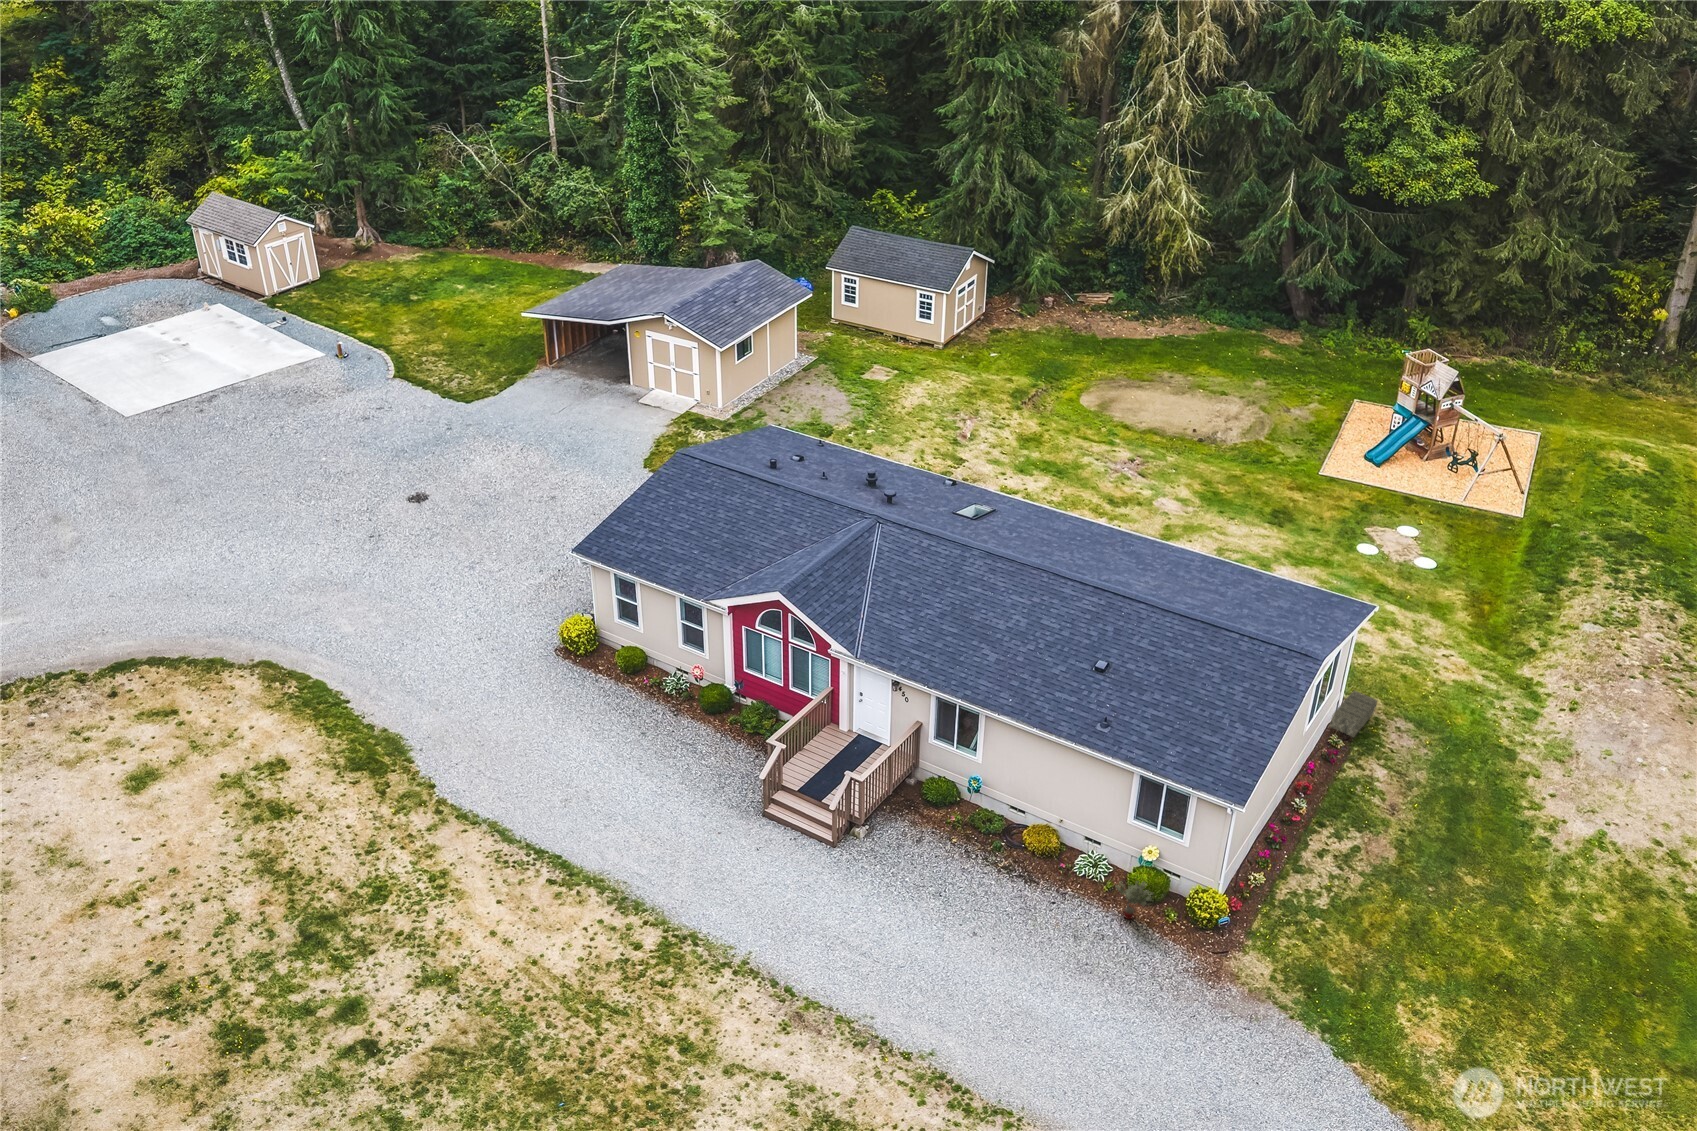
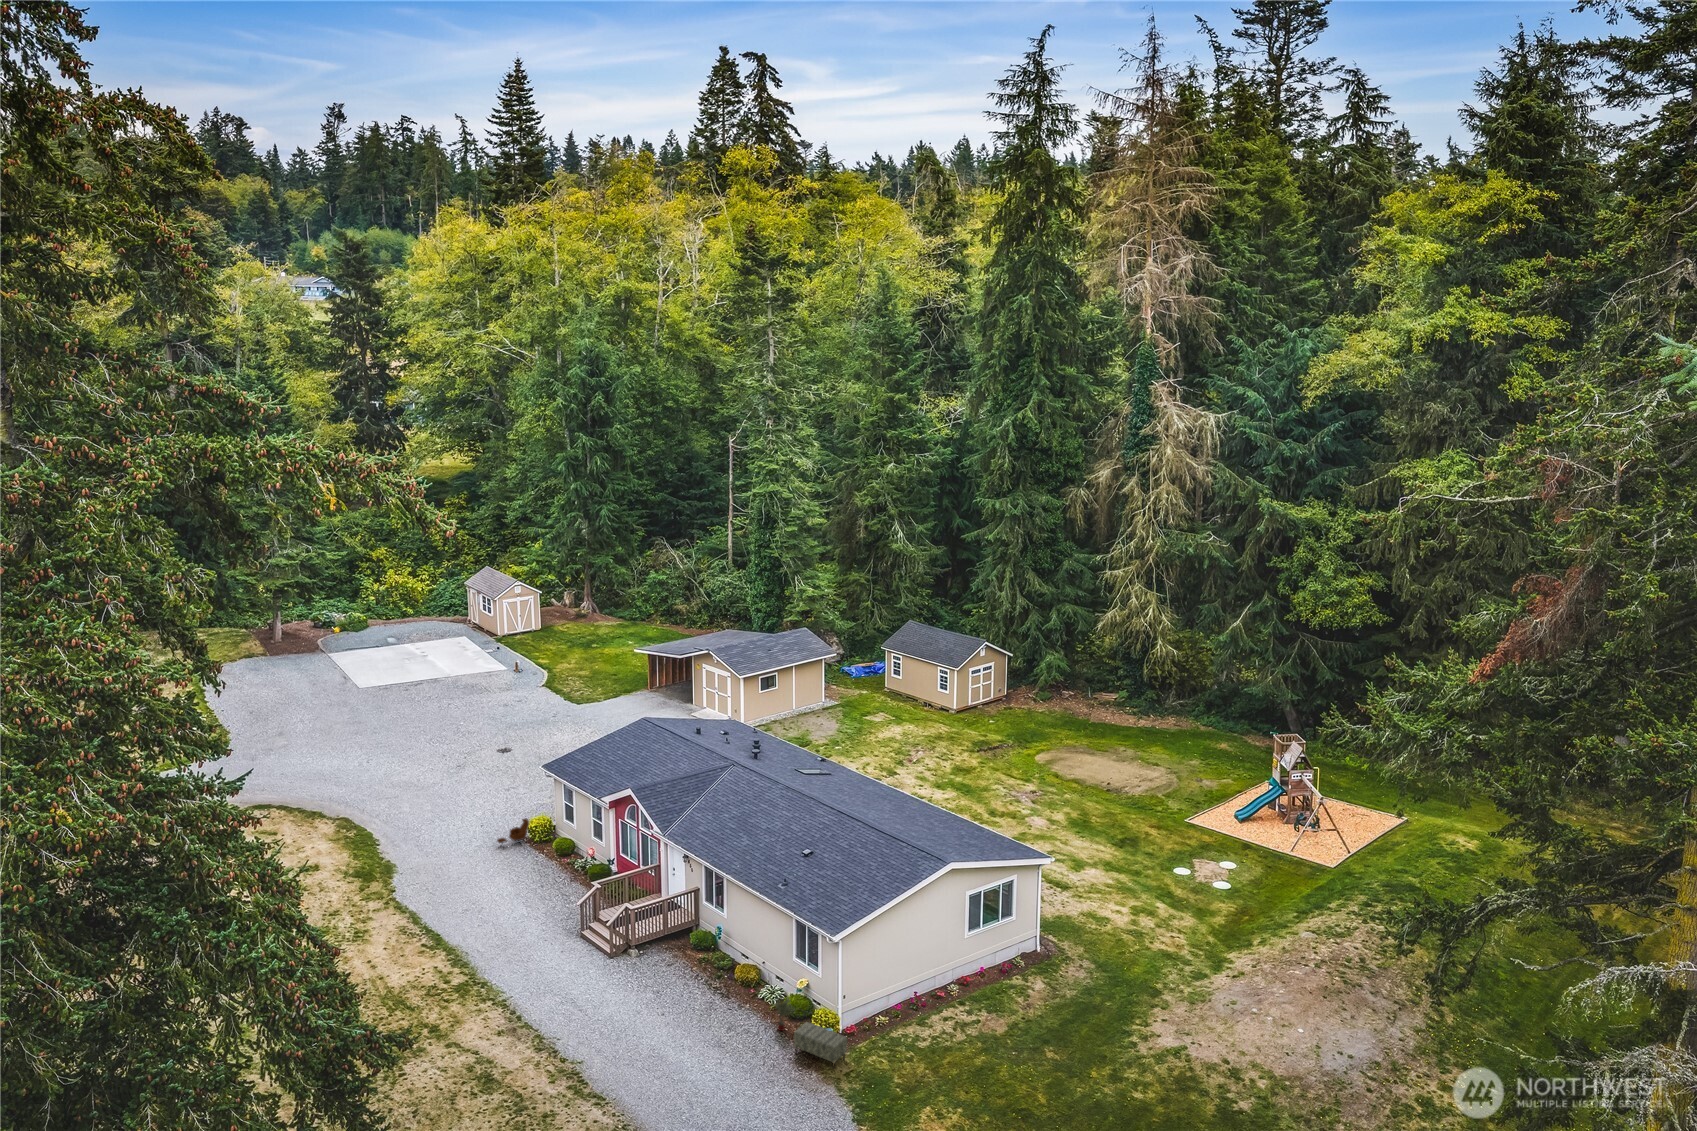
lounge chair: none [534,632,573,684] -> present [497,819,529,847]
bench: present [1330,691,1377,742] -> present [793,1022,847,1068]

